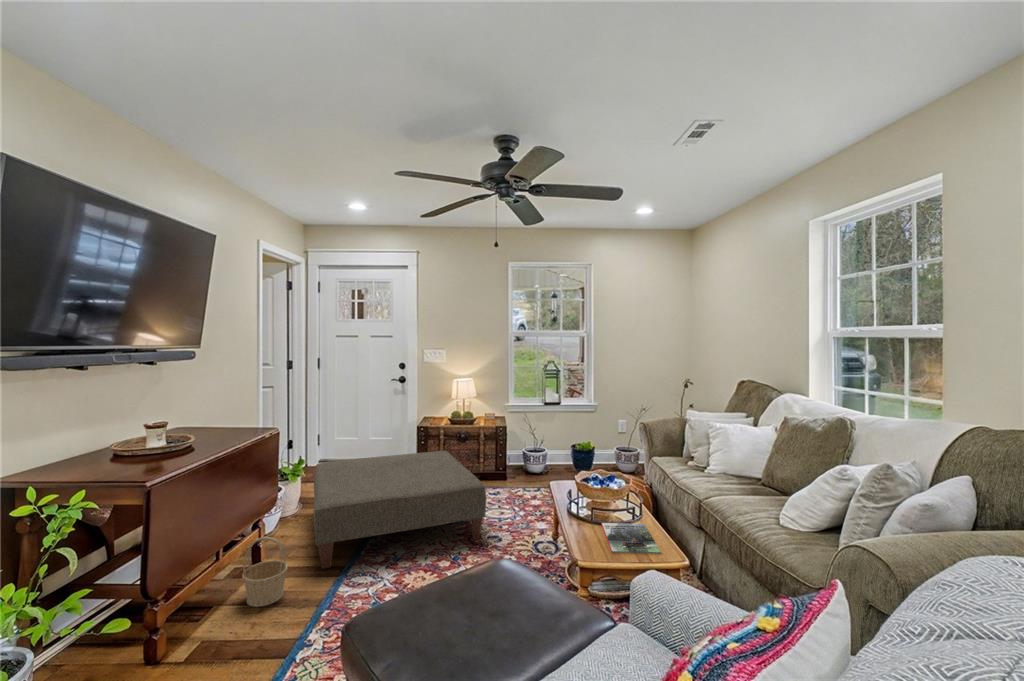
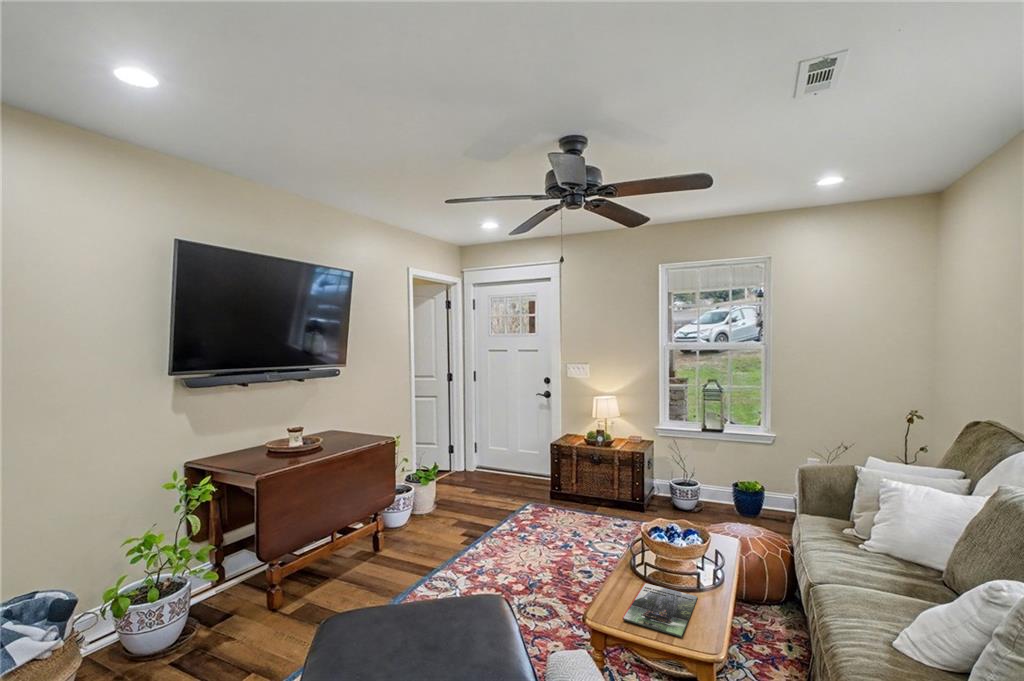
ottoman: present [313,451,486,569] -> none [410,469,574,573]
basket: present [242,537,288,607] -> none [347,529,384,588]

